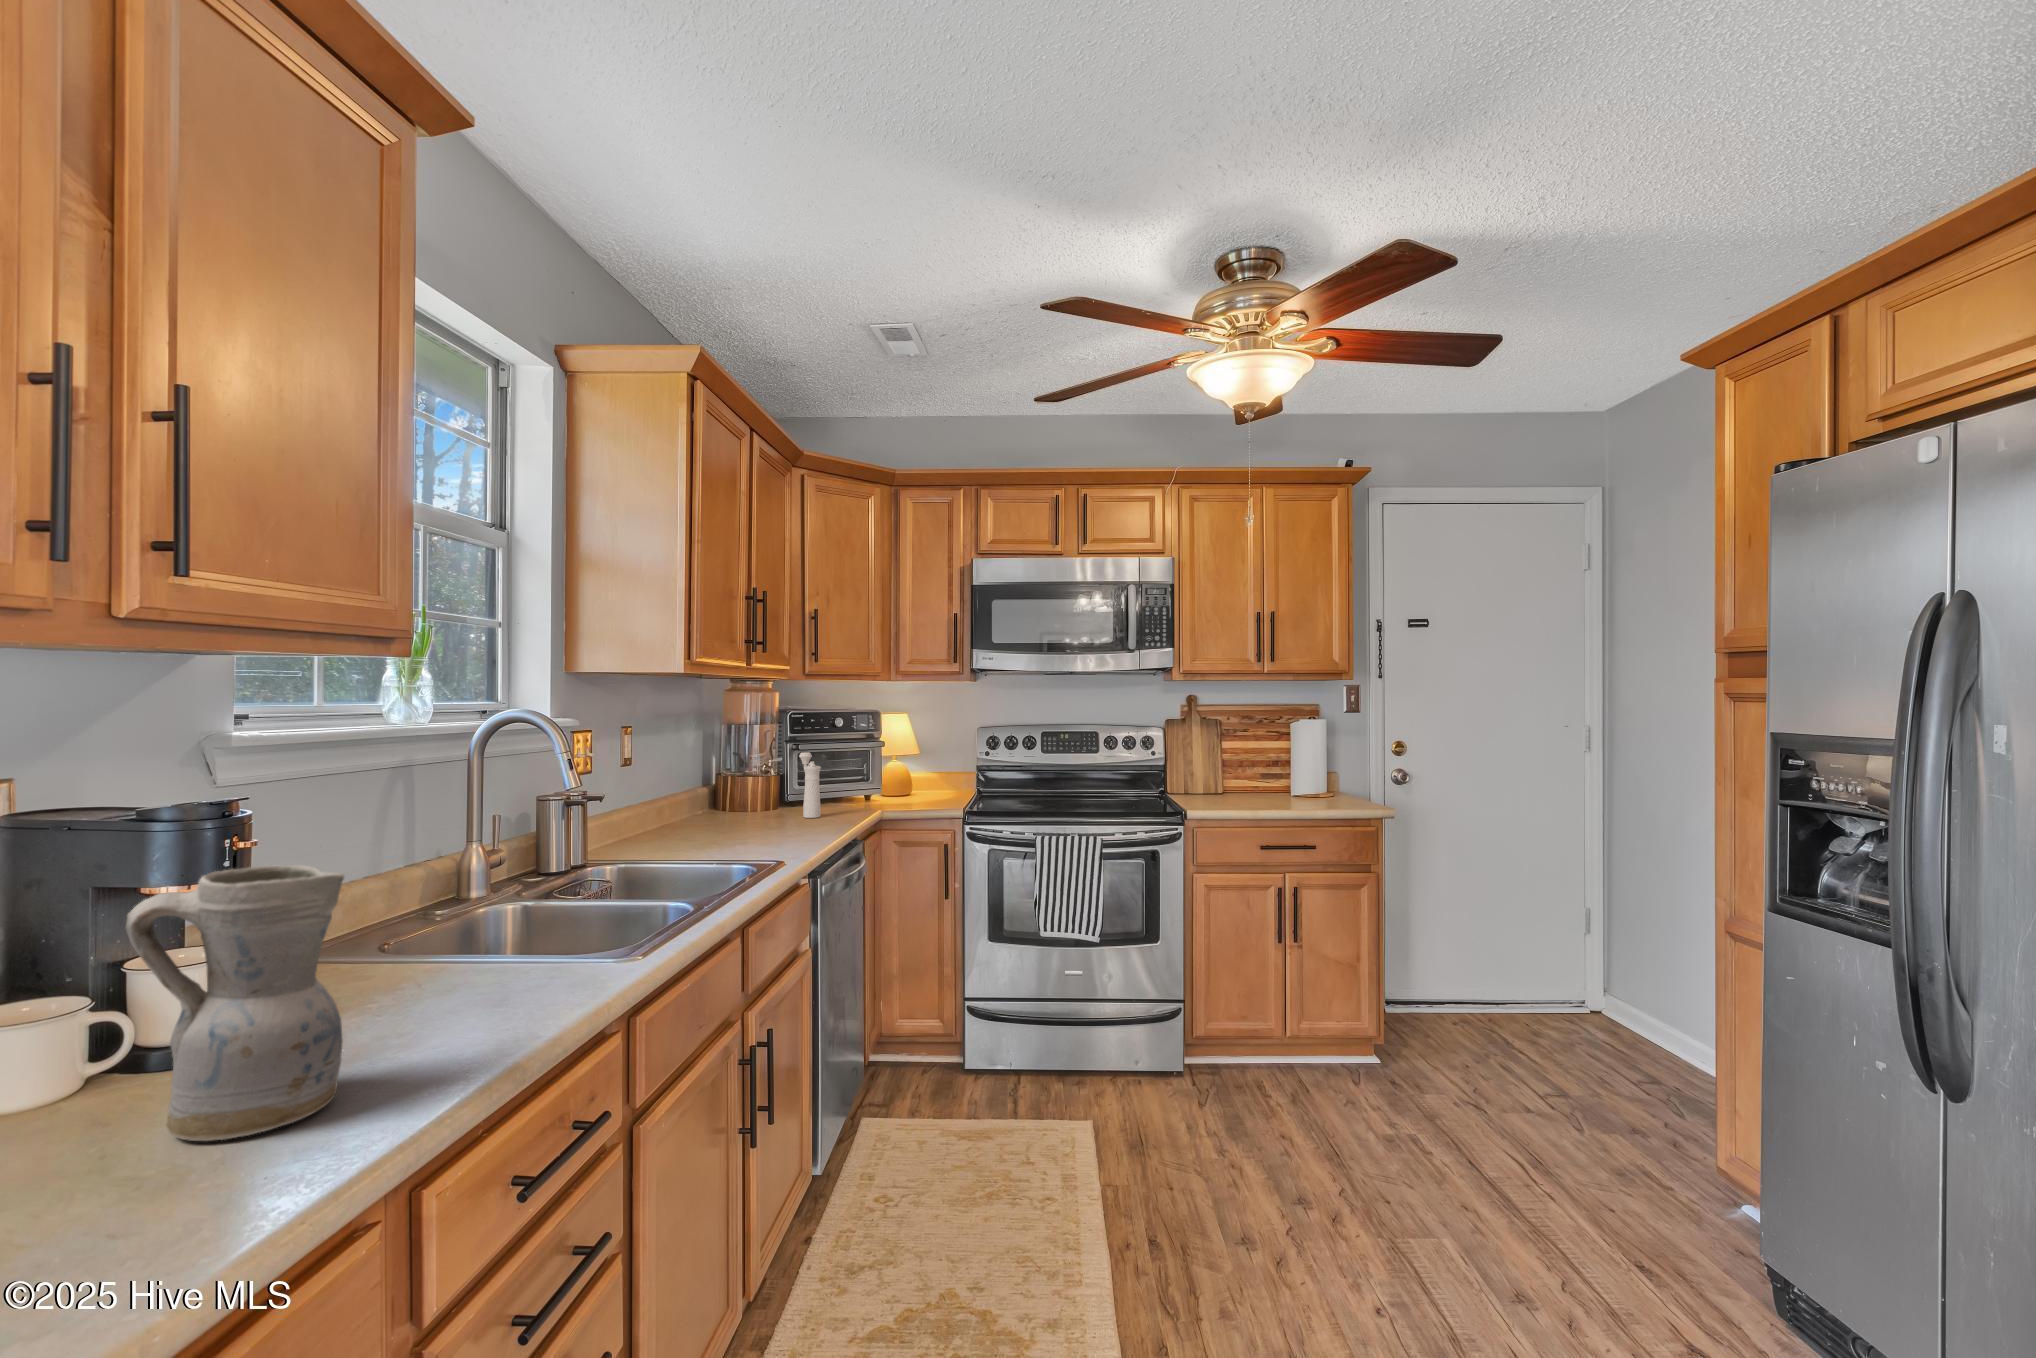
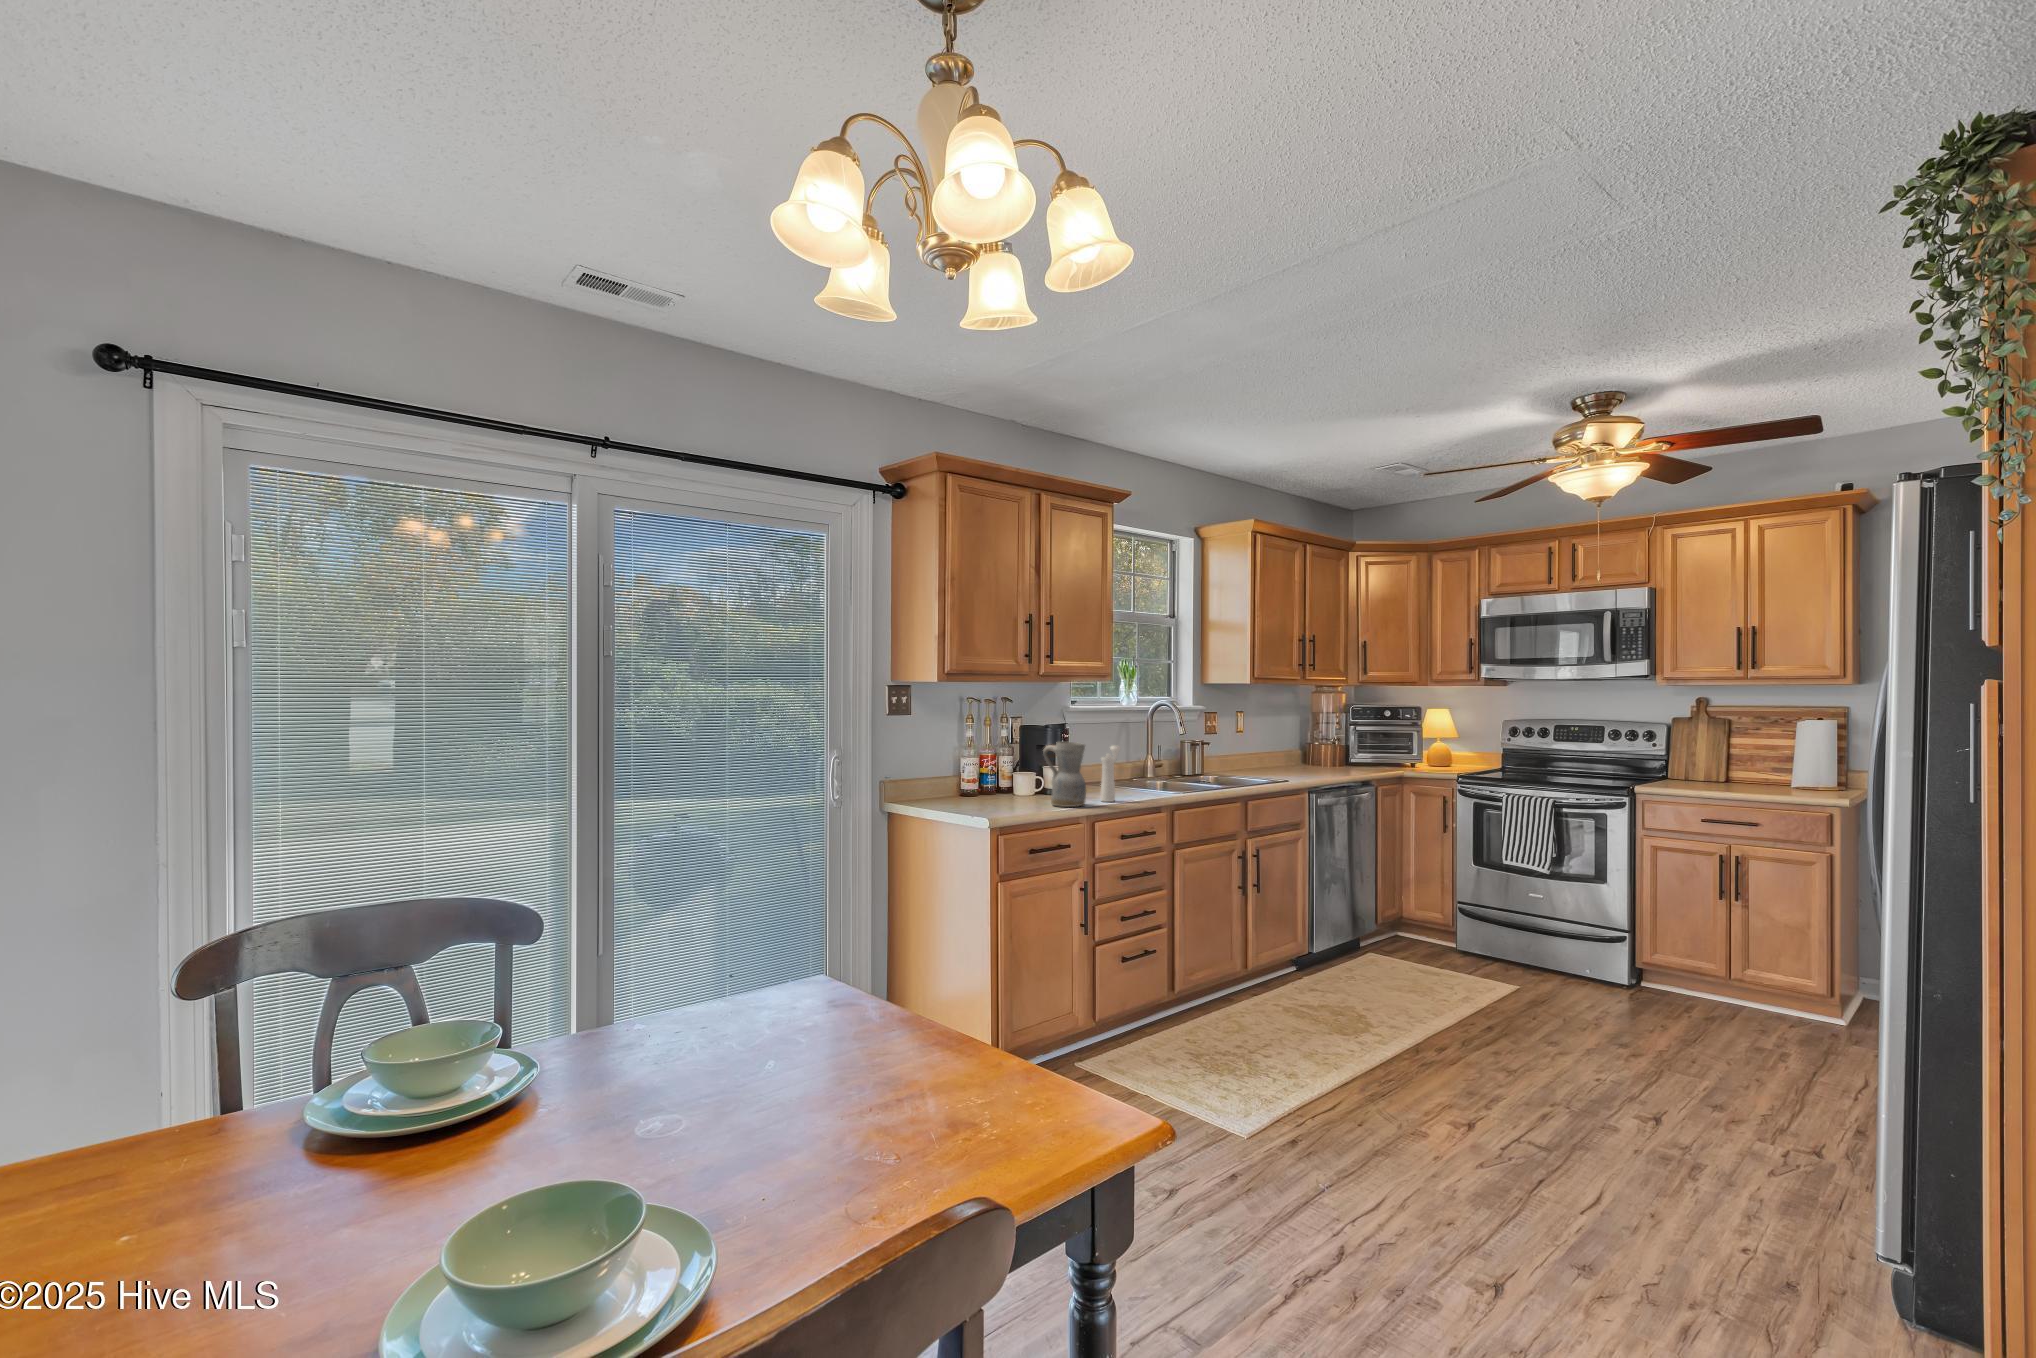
pepper mill: present [799,752,821,818] -> present [1101,745,1120,802]

